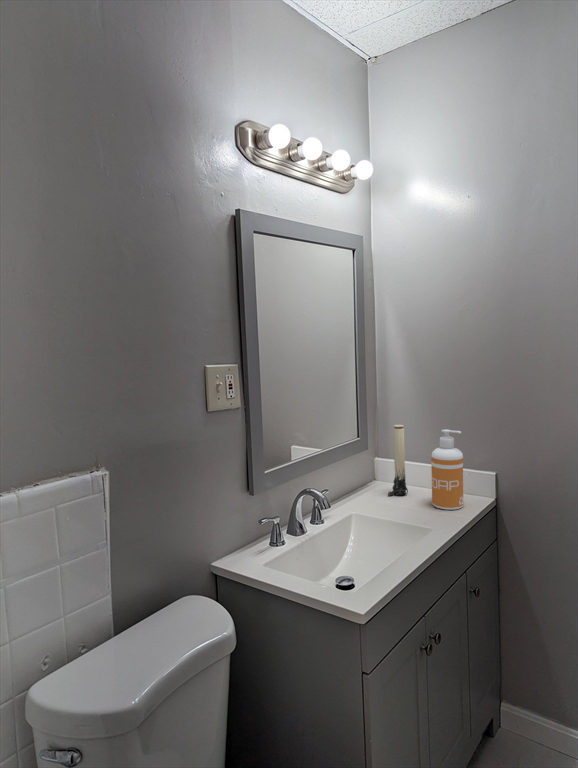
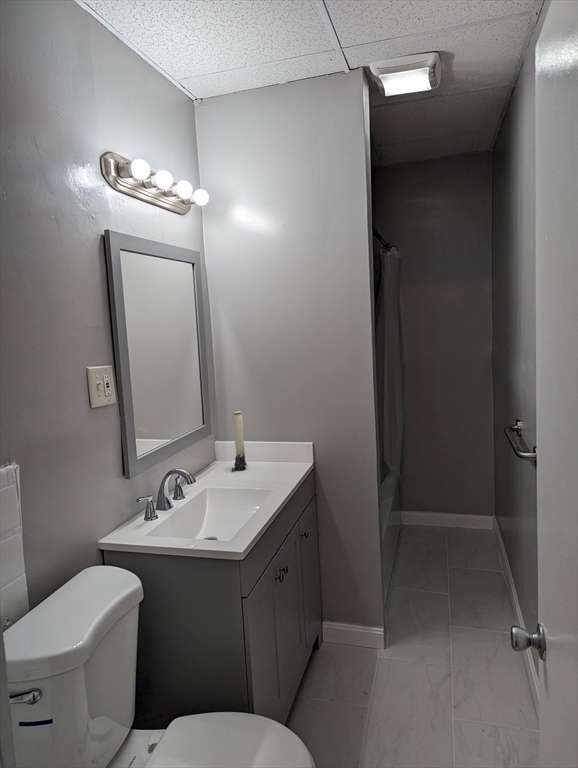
soap dispenser: present [431,429,463,510] -> none [267,412,292,475]

